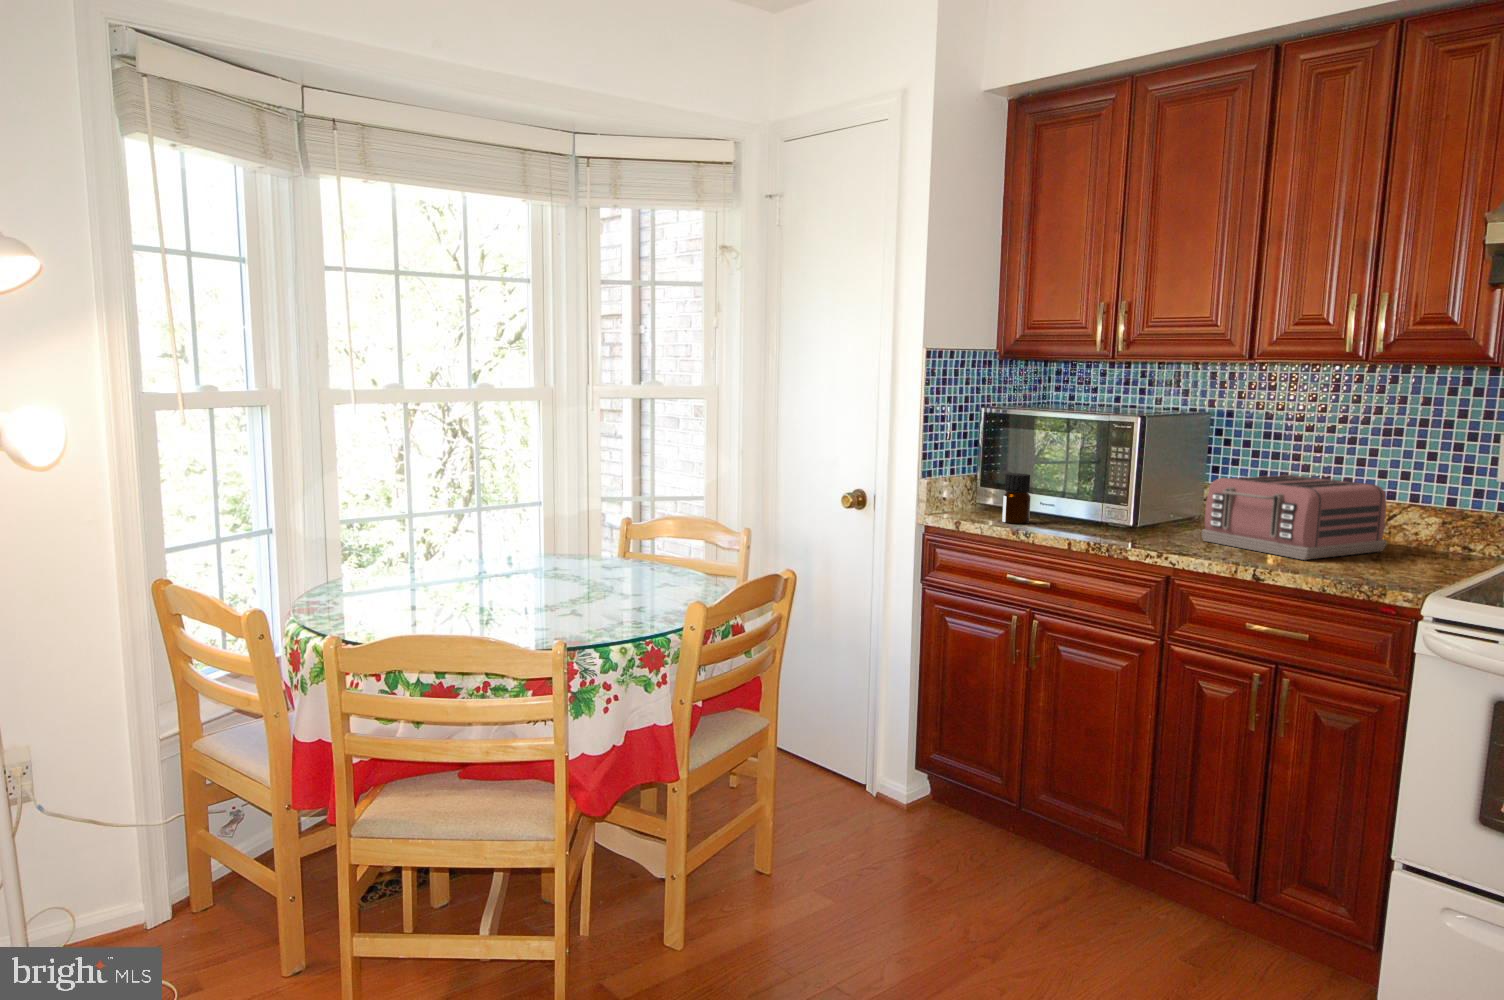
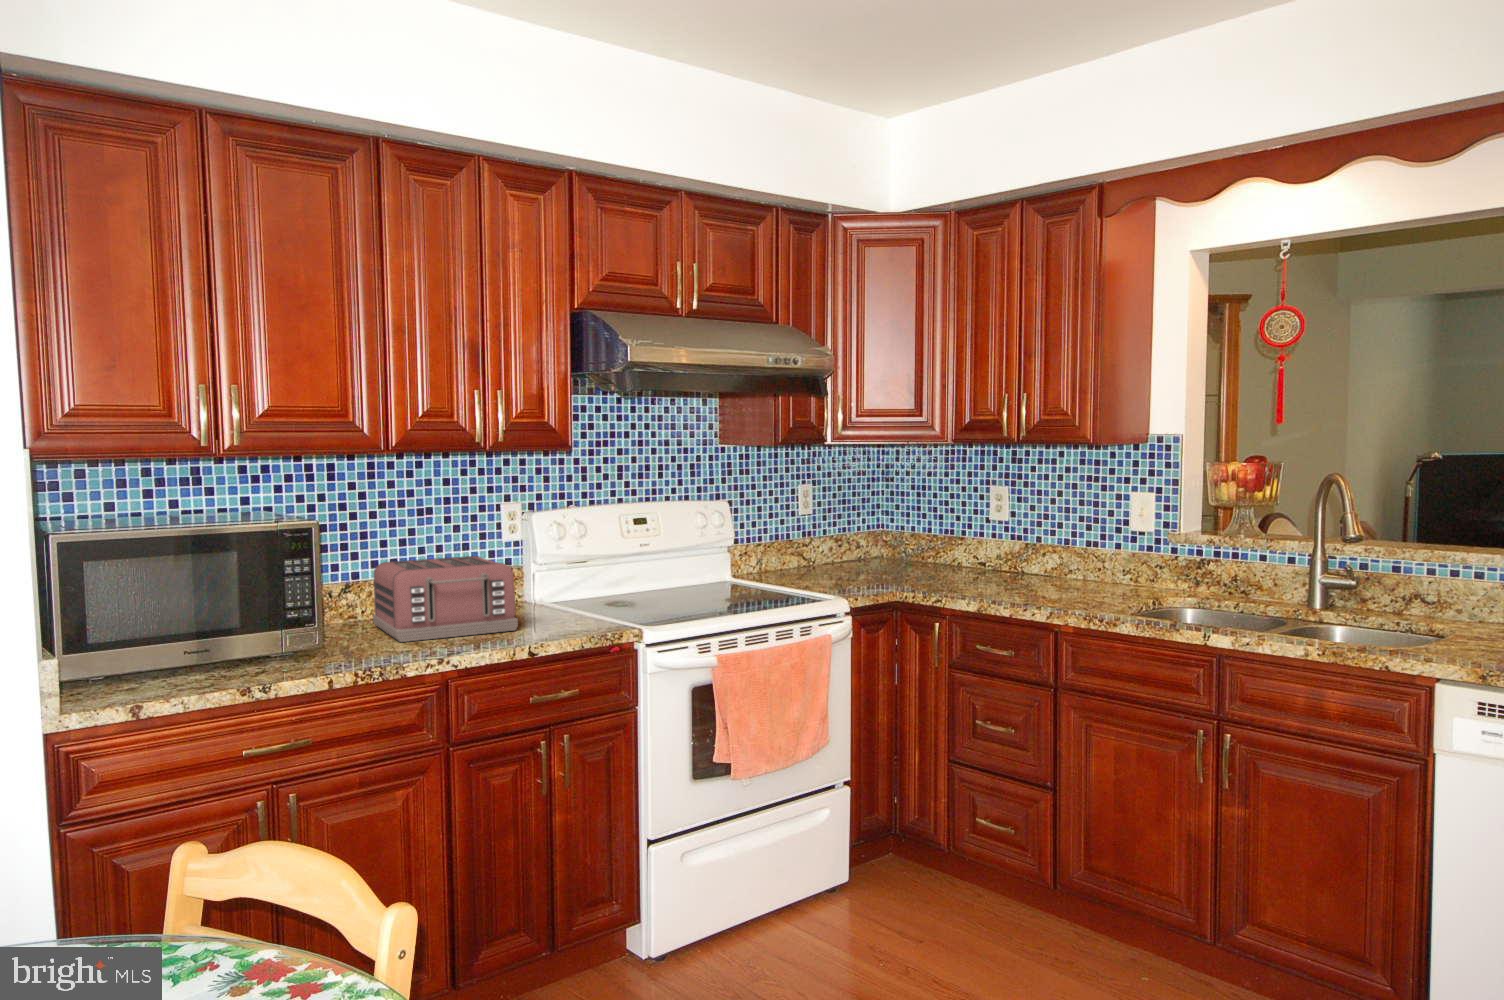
bottle: present [1002,473,1030,524] -> none [181,611,225,687]

